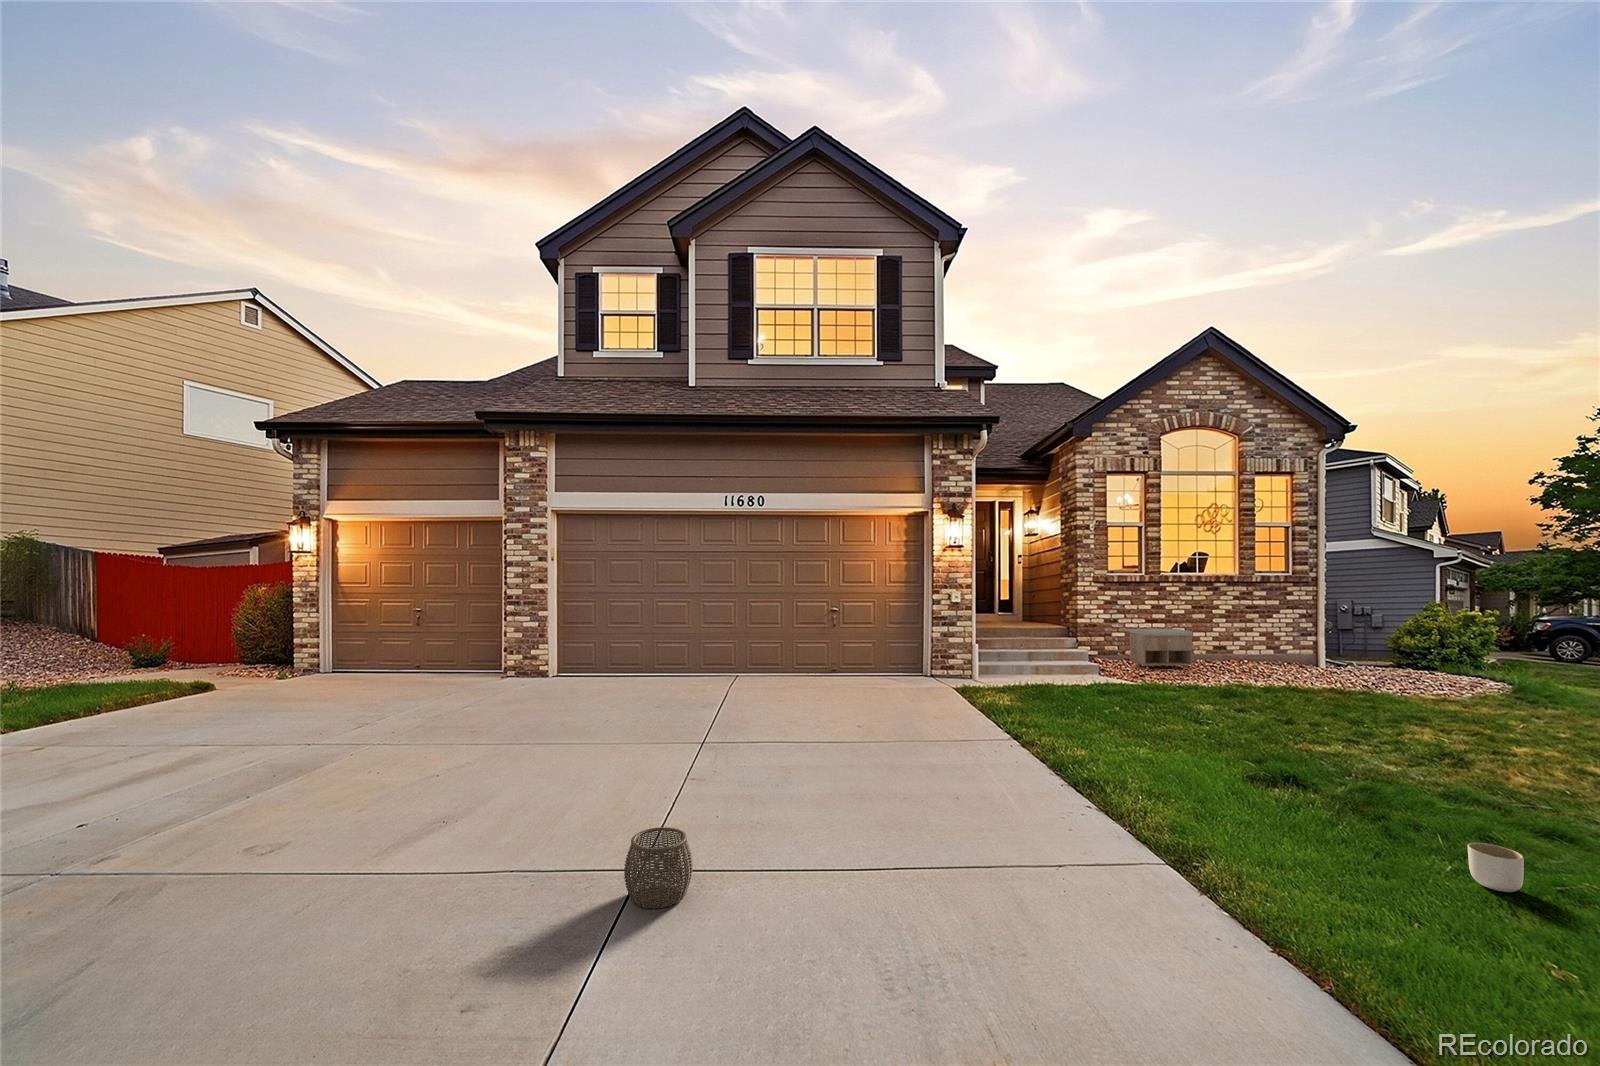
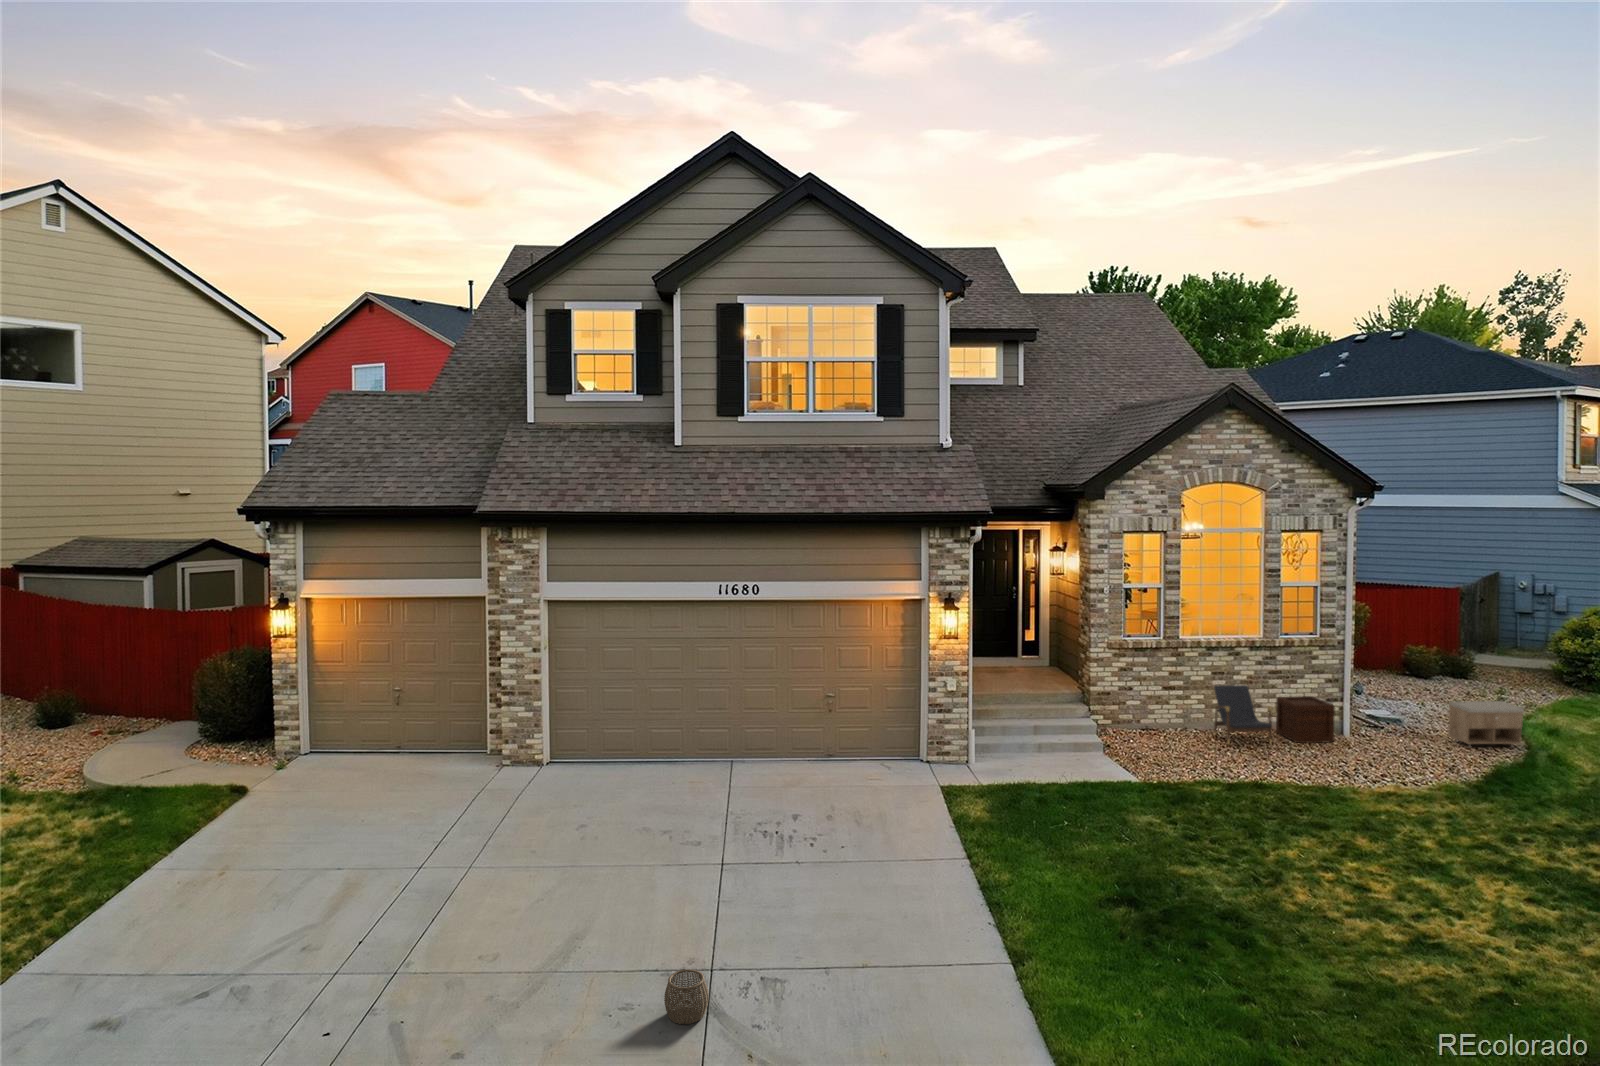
lounge chair: none [1197,618,1261,671] -> present [1214,685,1272,744]
storage bench: present [1130,629,1193,669] -> present [1448,701,1524,747]
wooden crate: none [1256,630,1319,671] -> present [1276,696,1335,743]
planter: present [1468,843,1524,892] -> none [1234,974,1263,1008]

